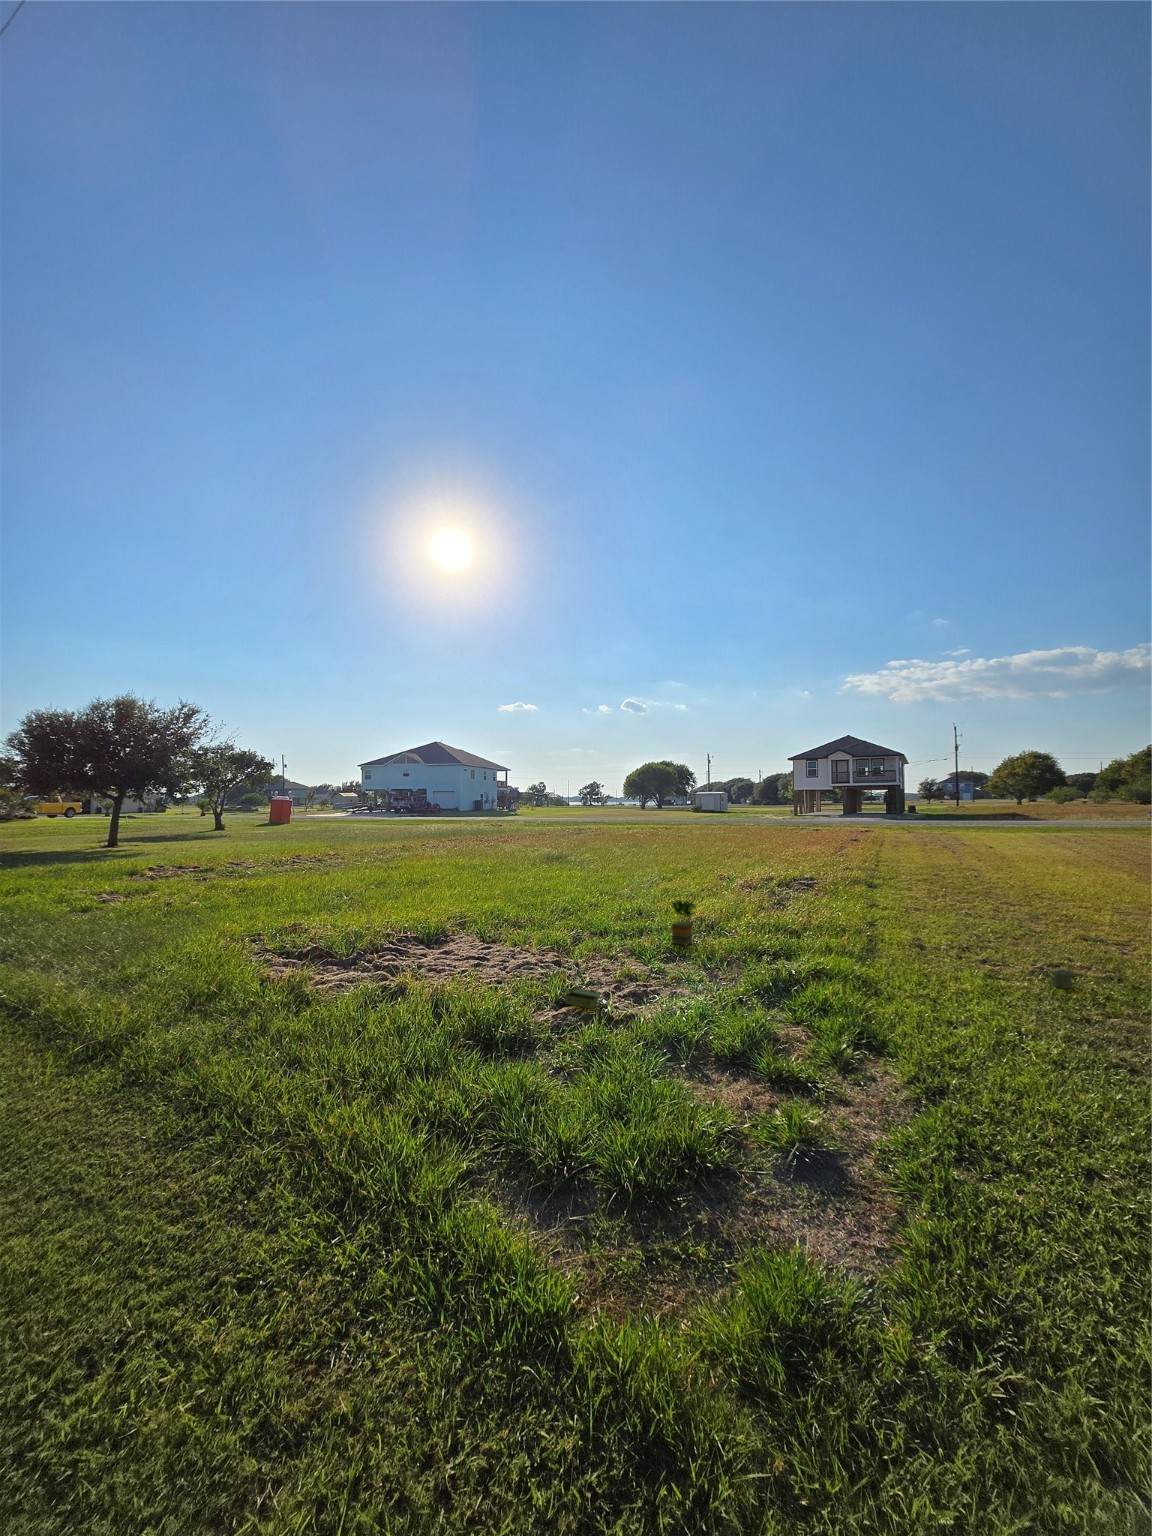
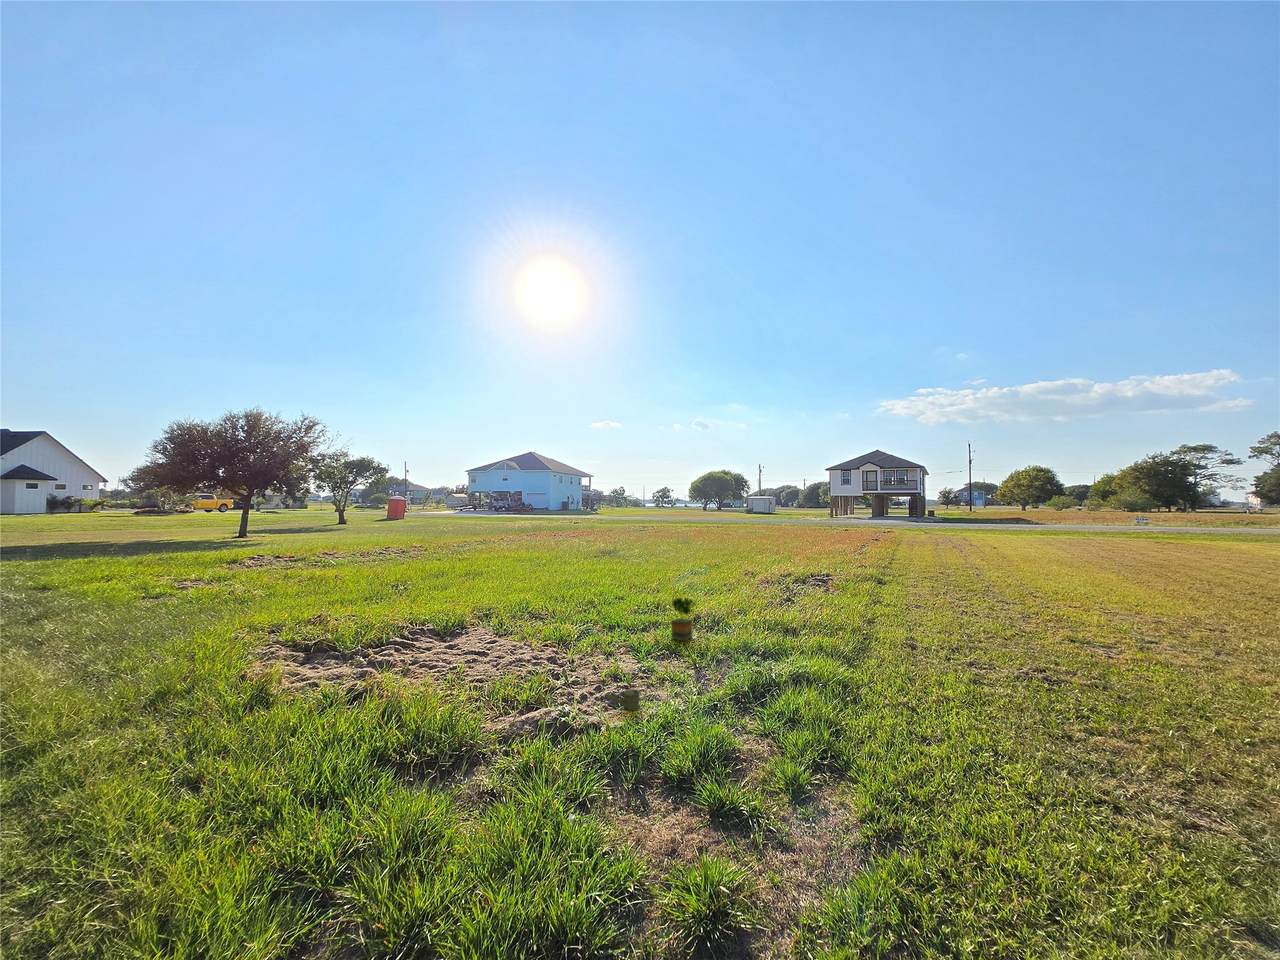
watering can: present [1045,970,1072,989] -> present [606,689,647,711]
toolbox: present [565,988,602,1009] -> none [535,691,574,715]

